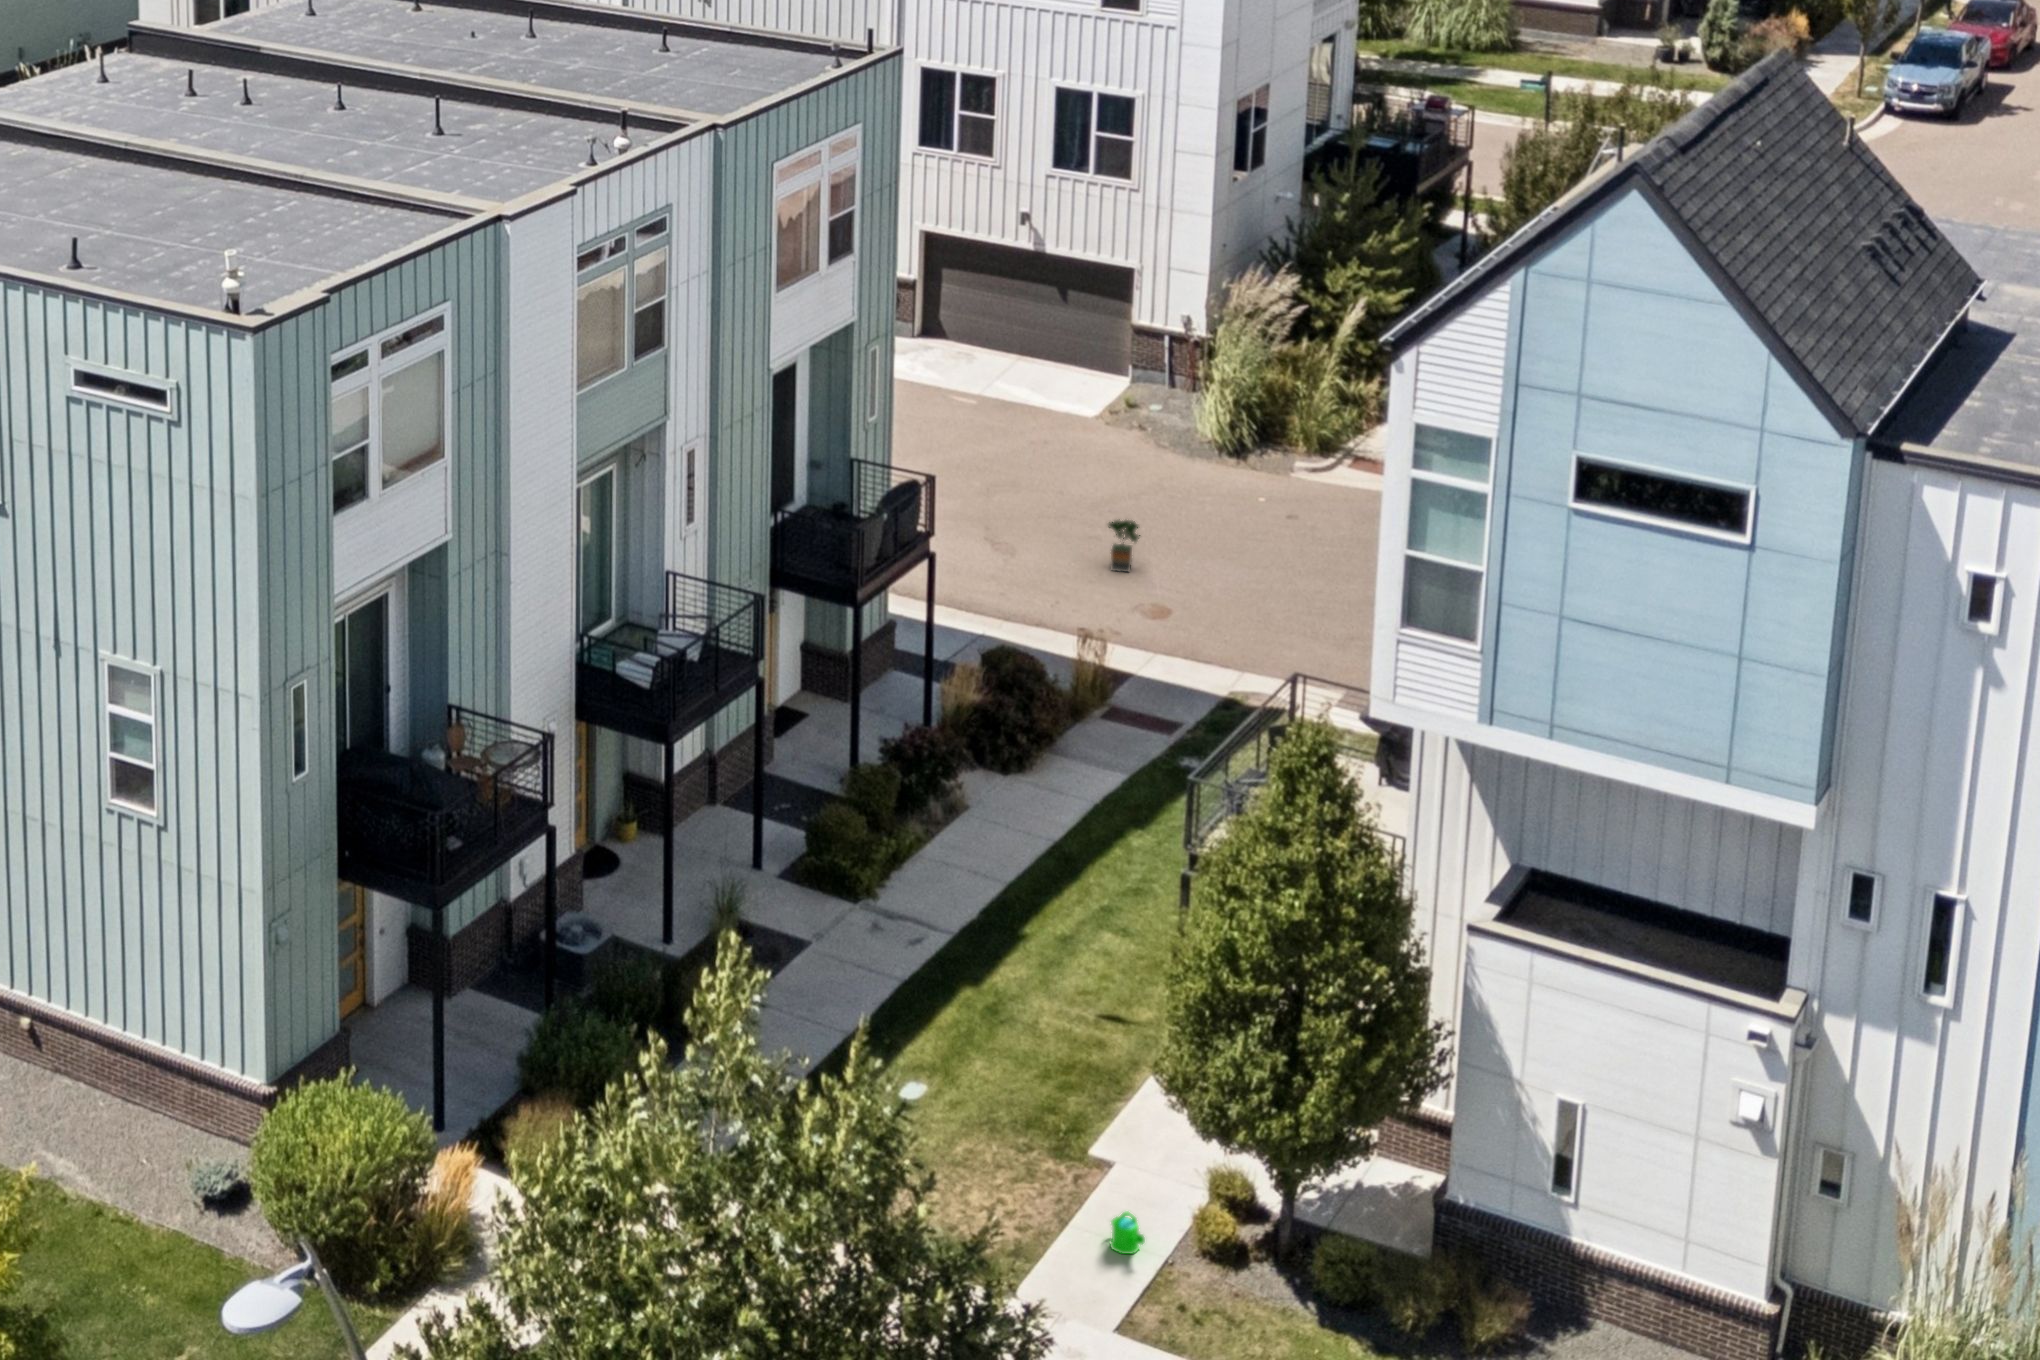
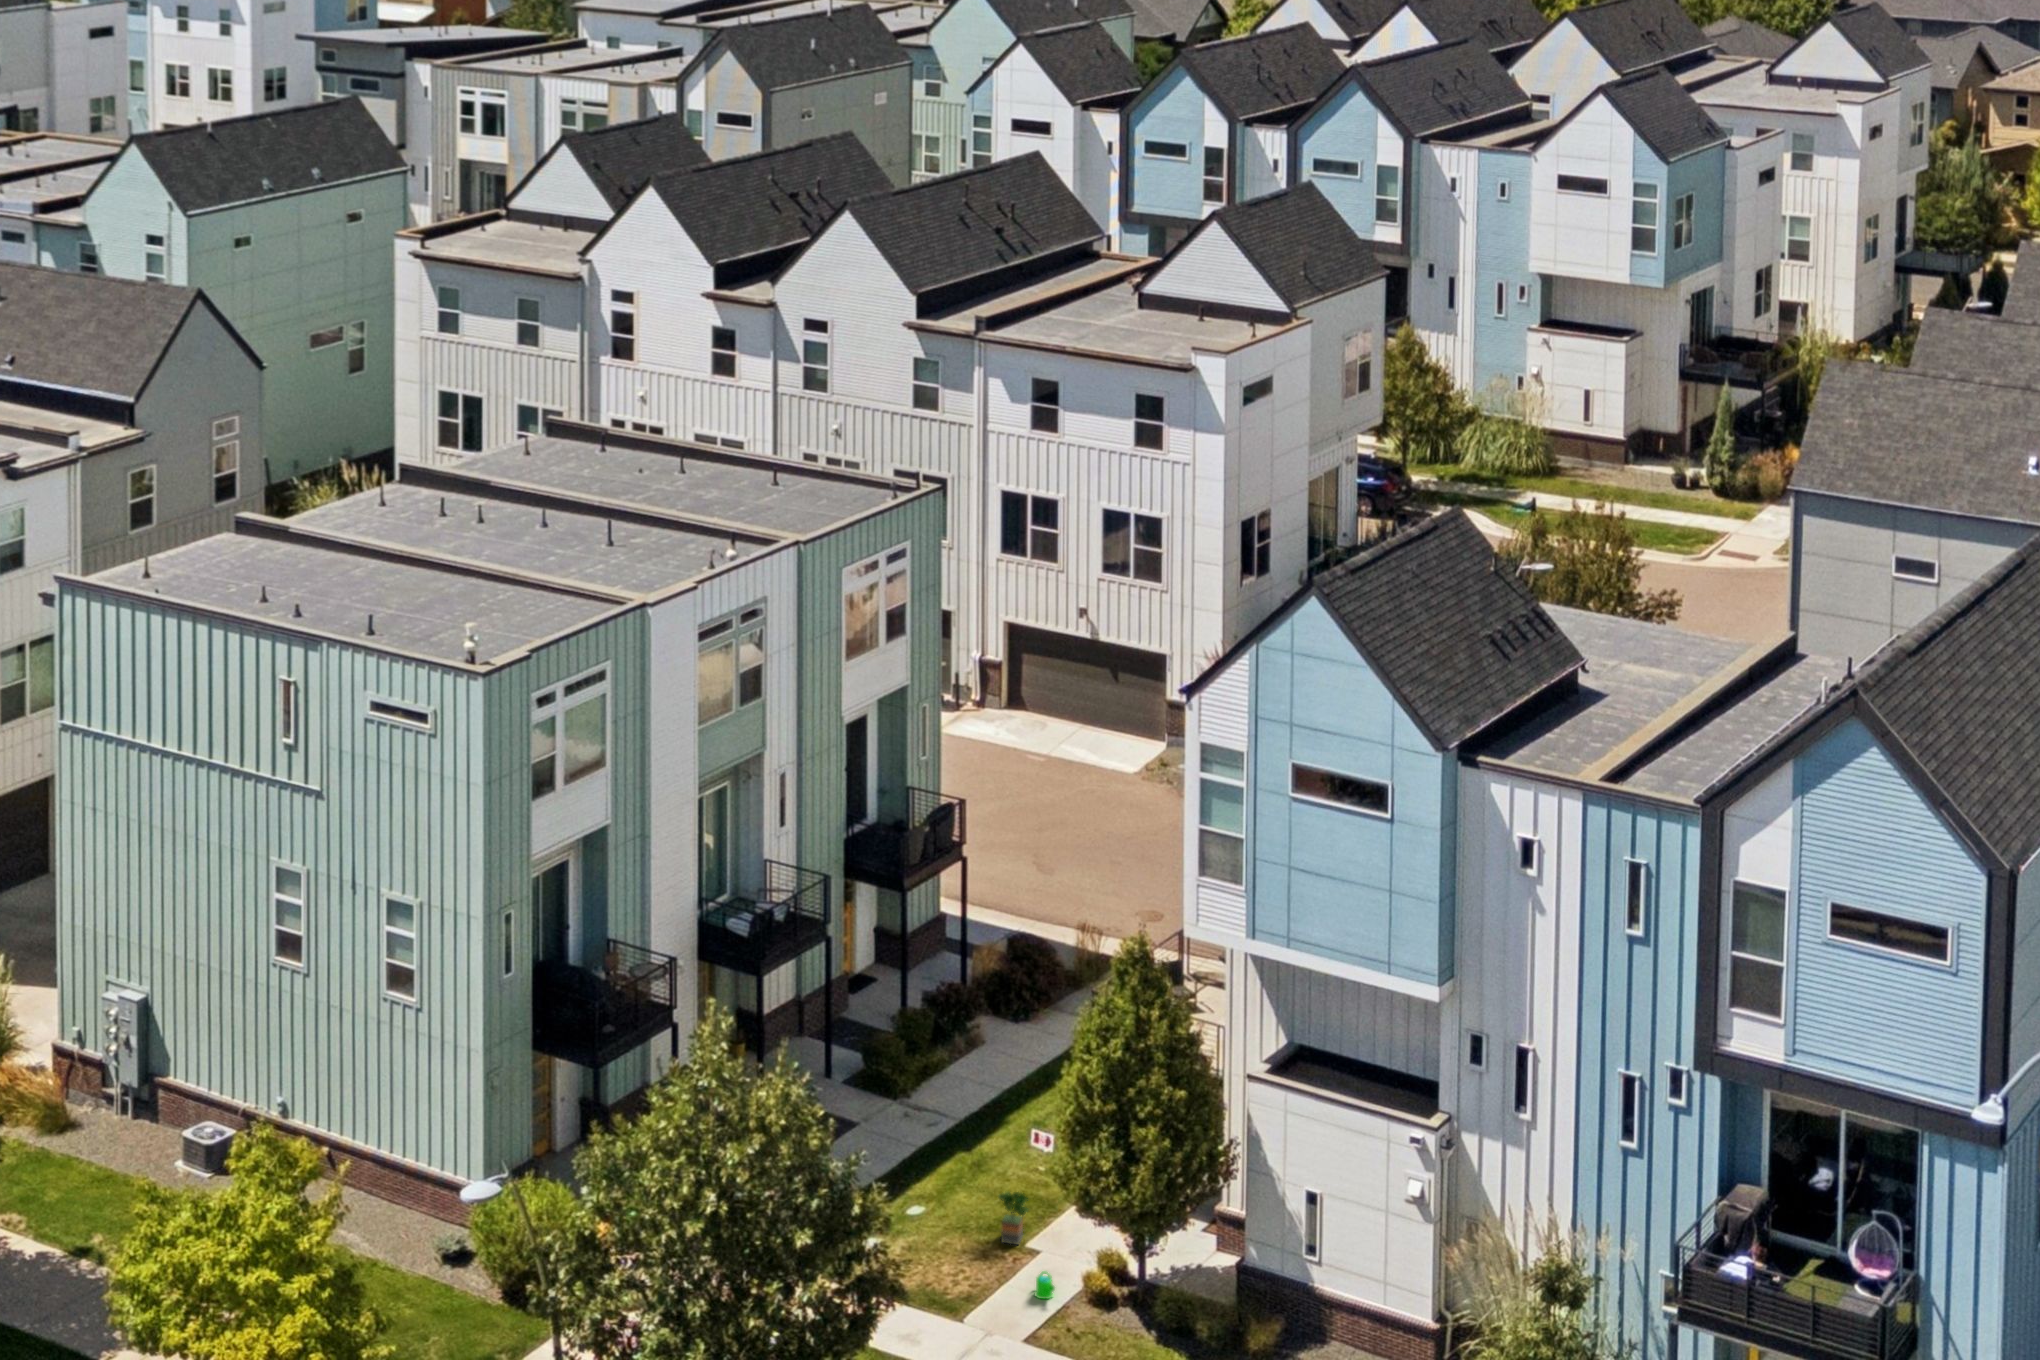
potted tree: present [1108,519,1140,572] -> present [999,1192,1028,1244]

